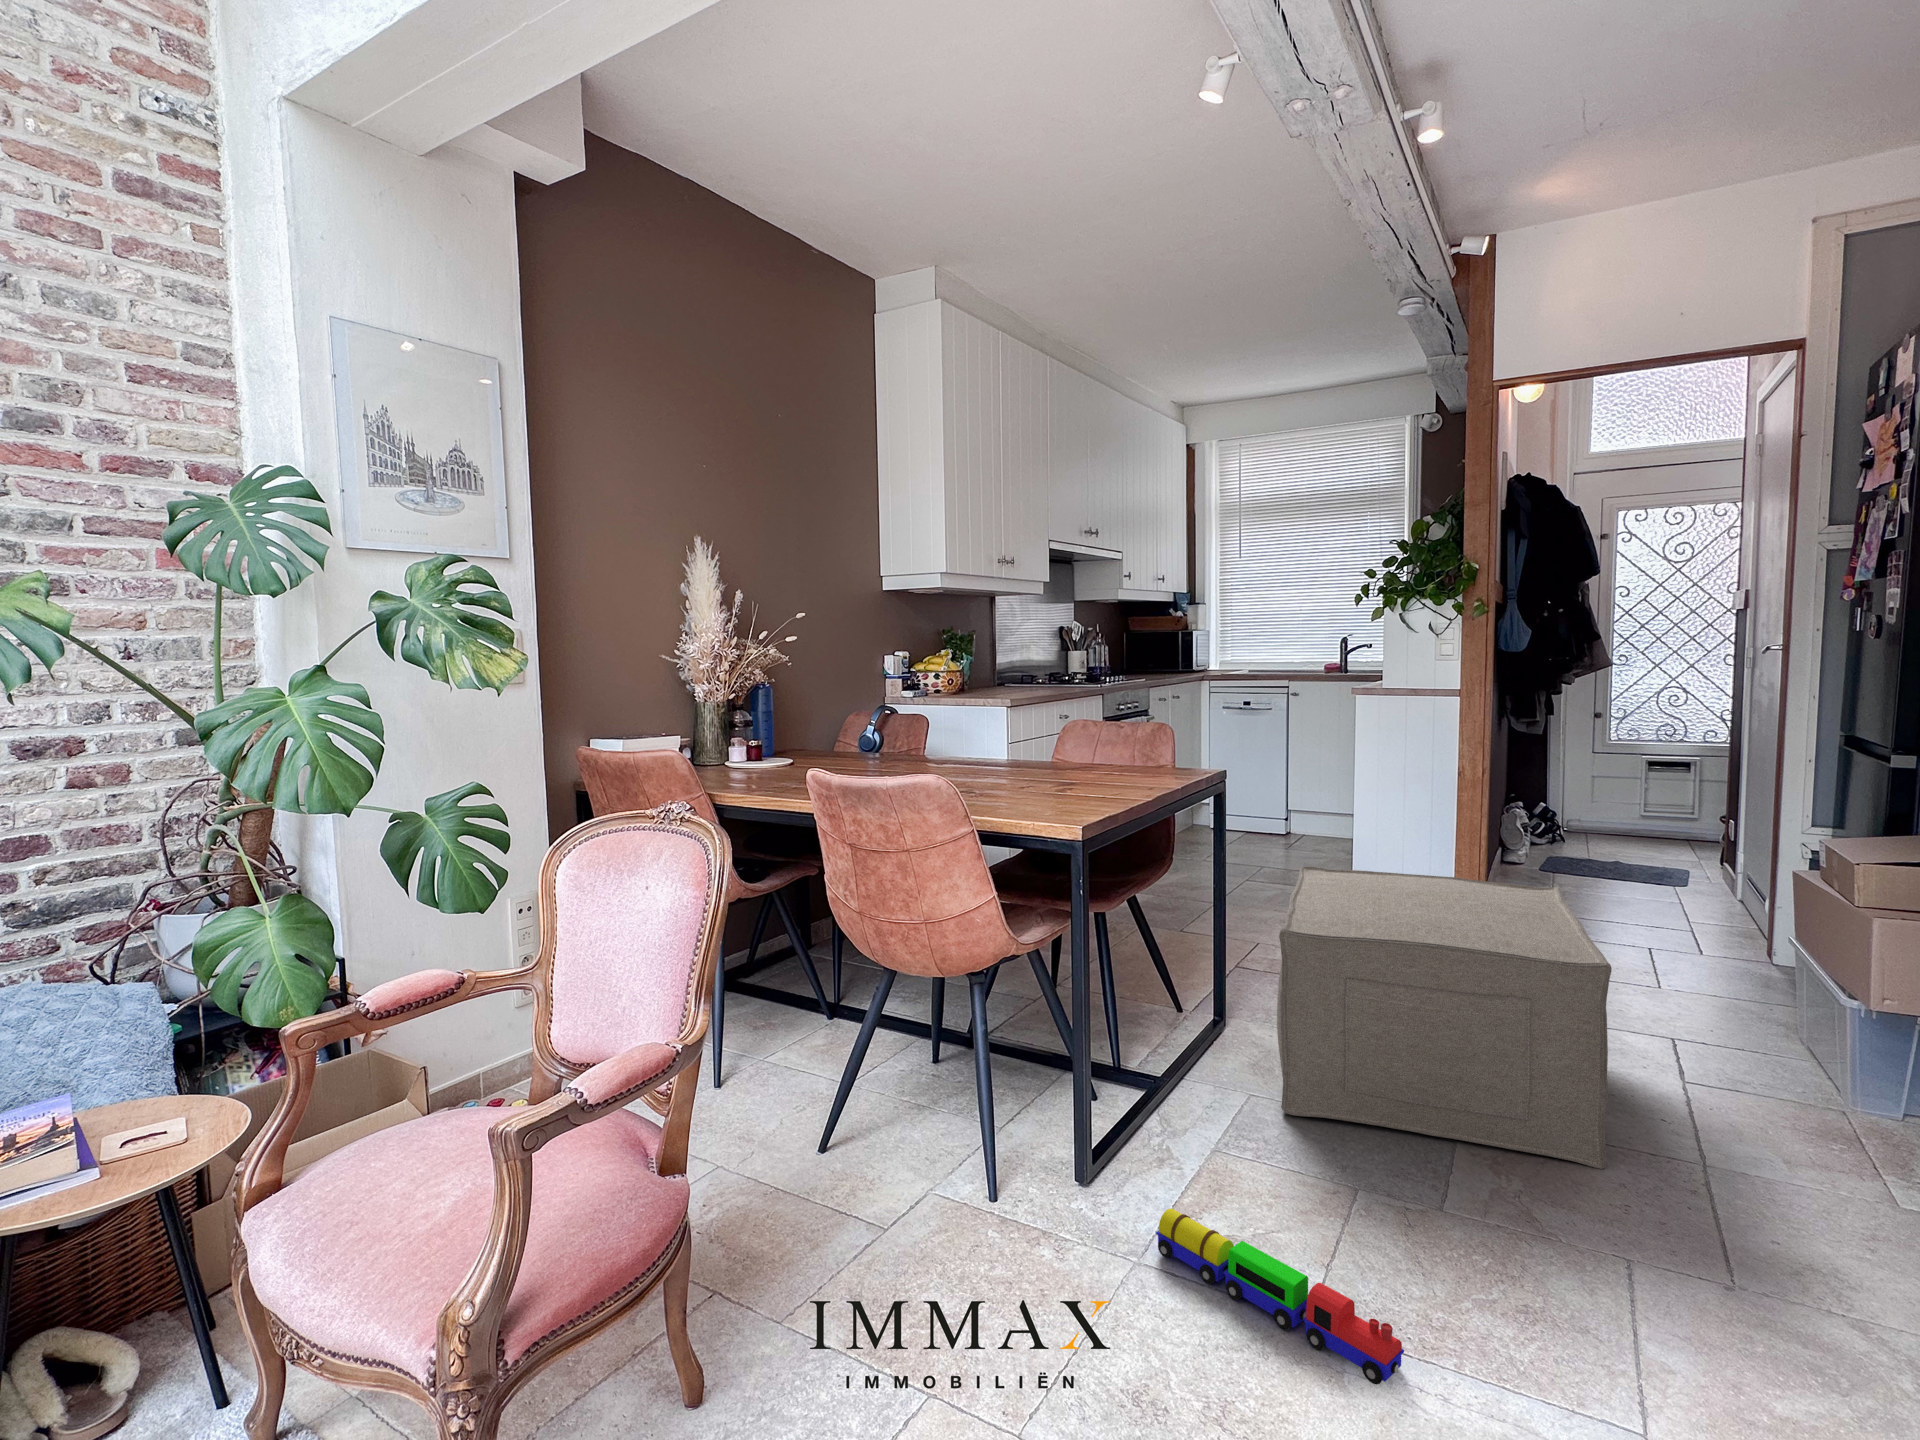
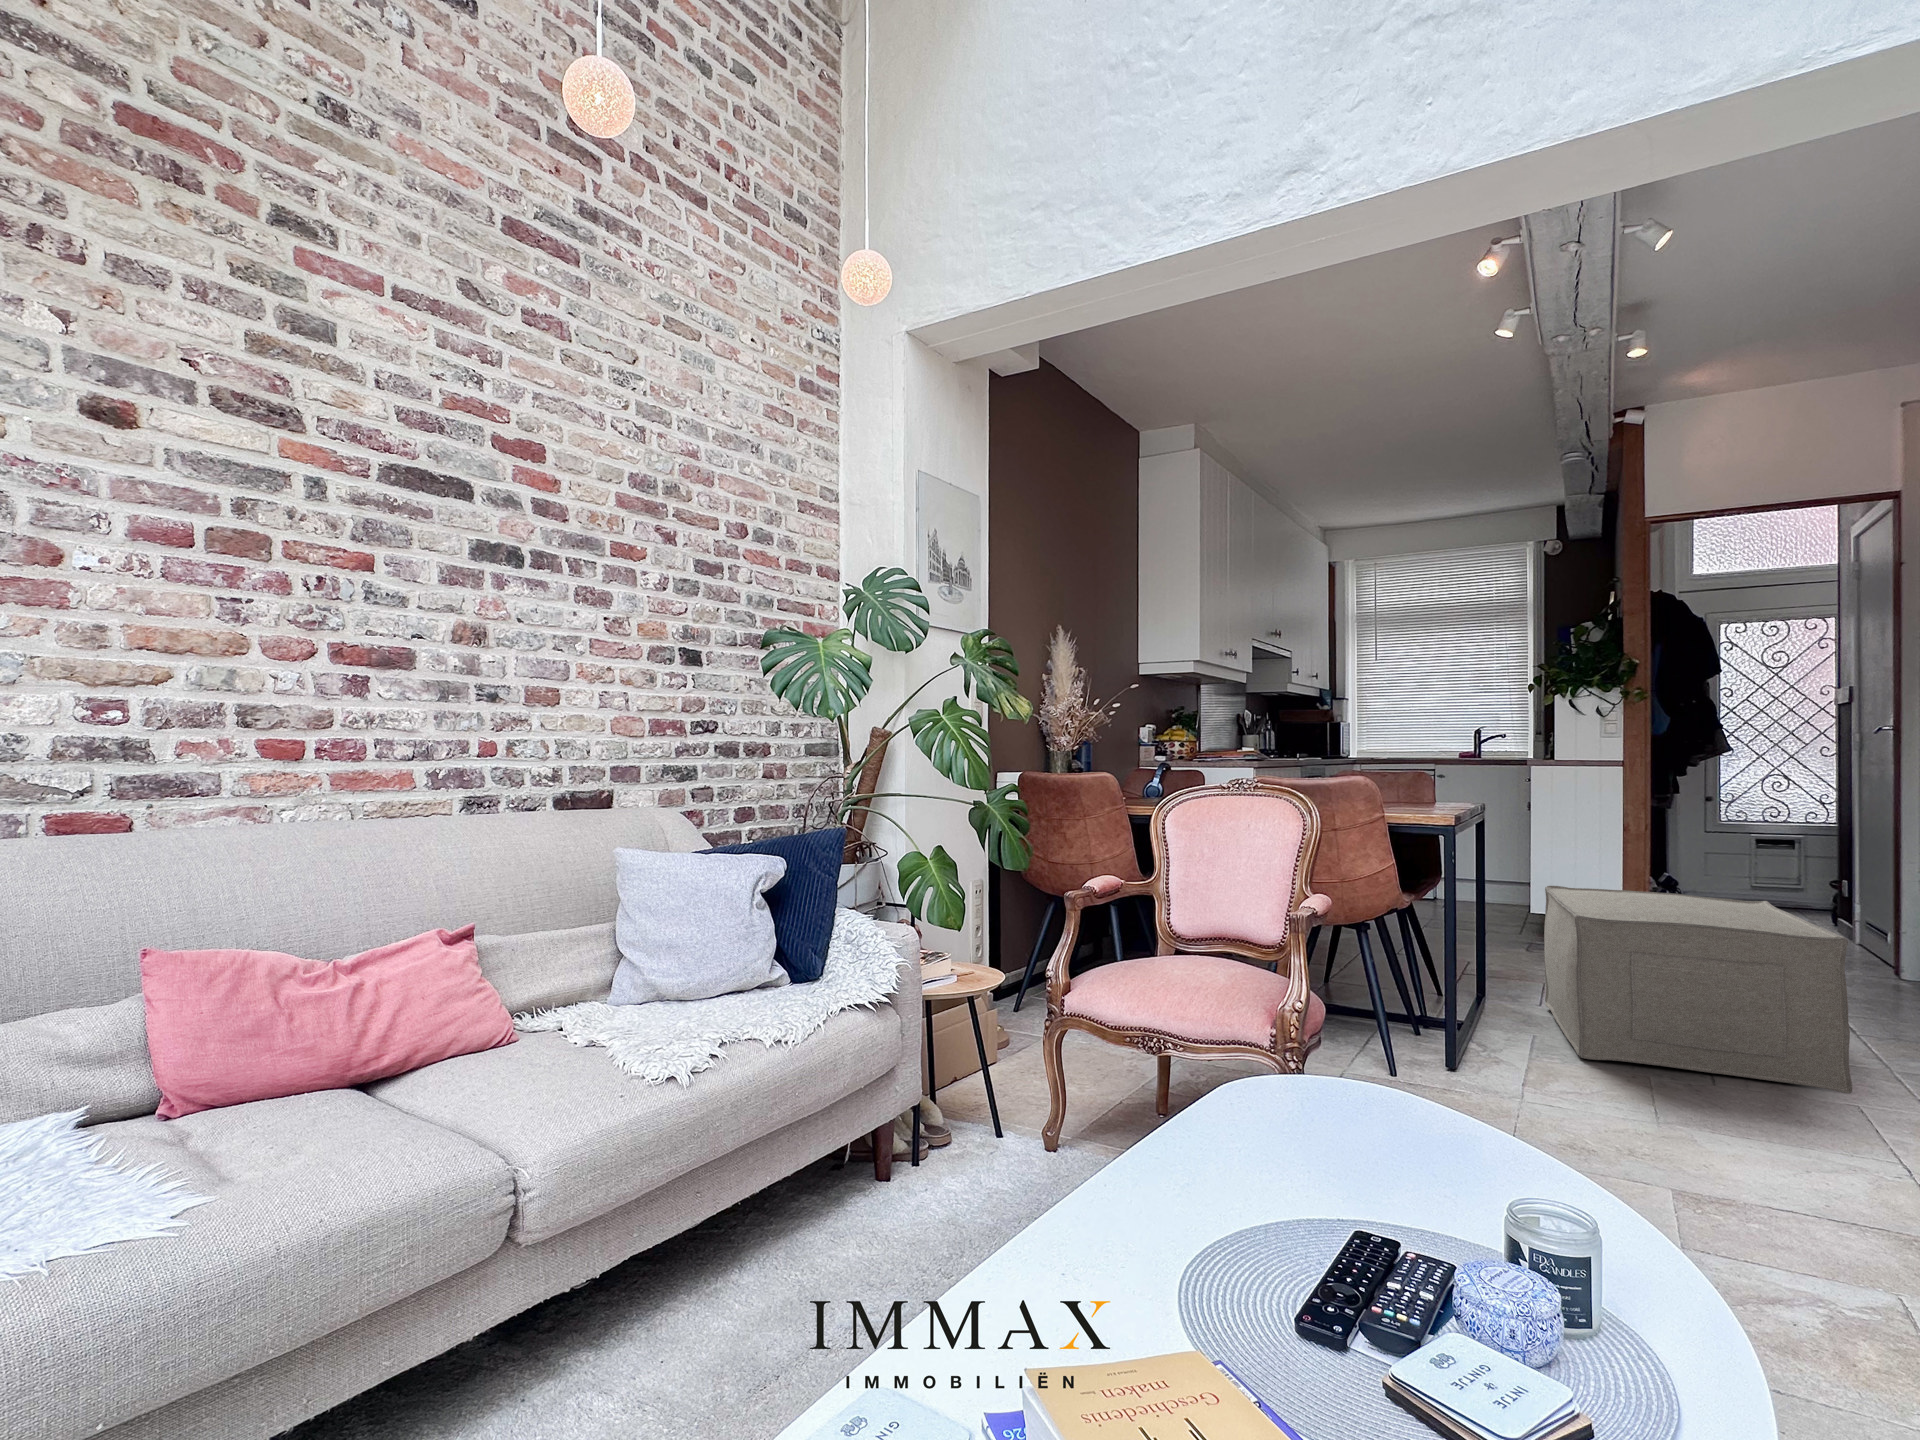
toy train: present [1156,1208,1404,1385] -> none [1545,1092,1770,1185]

